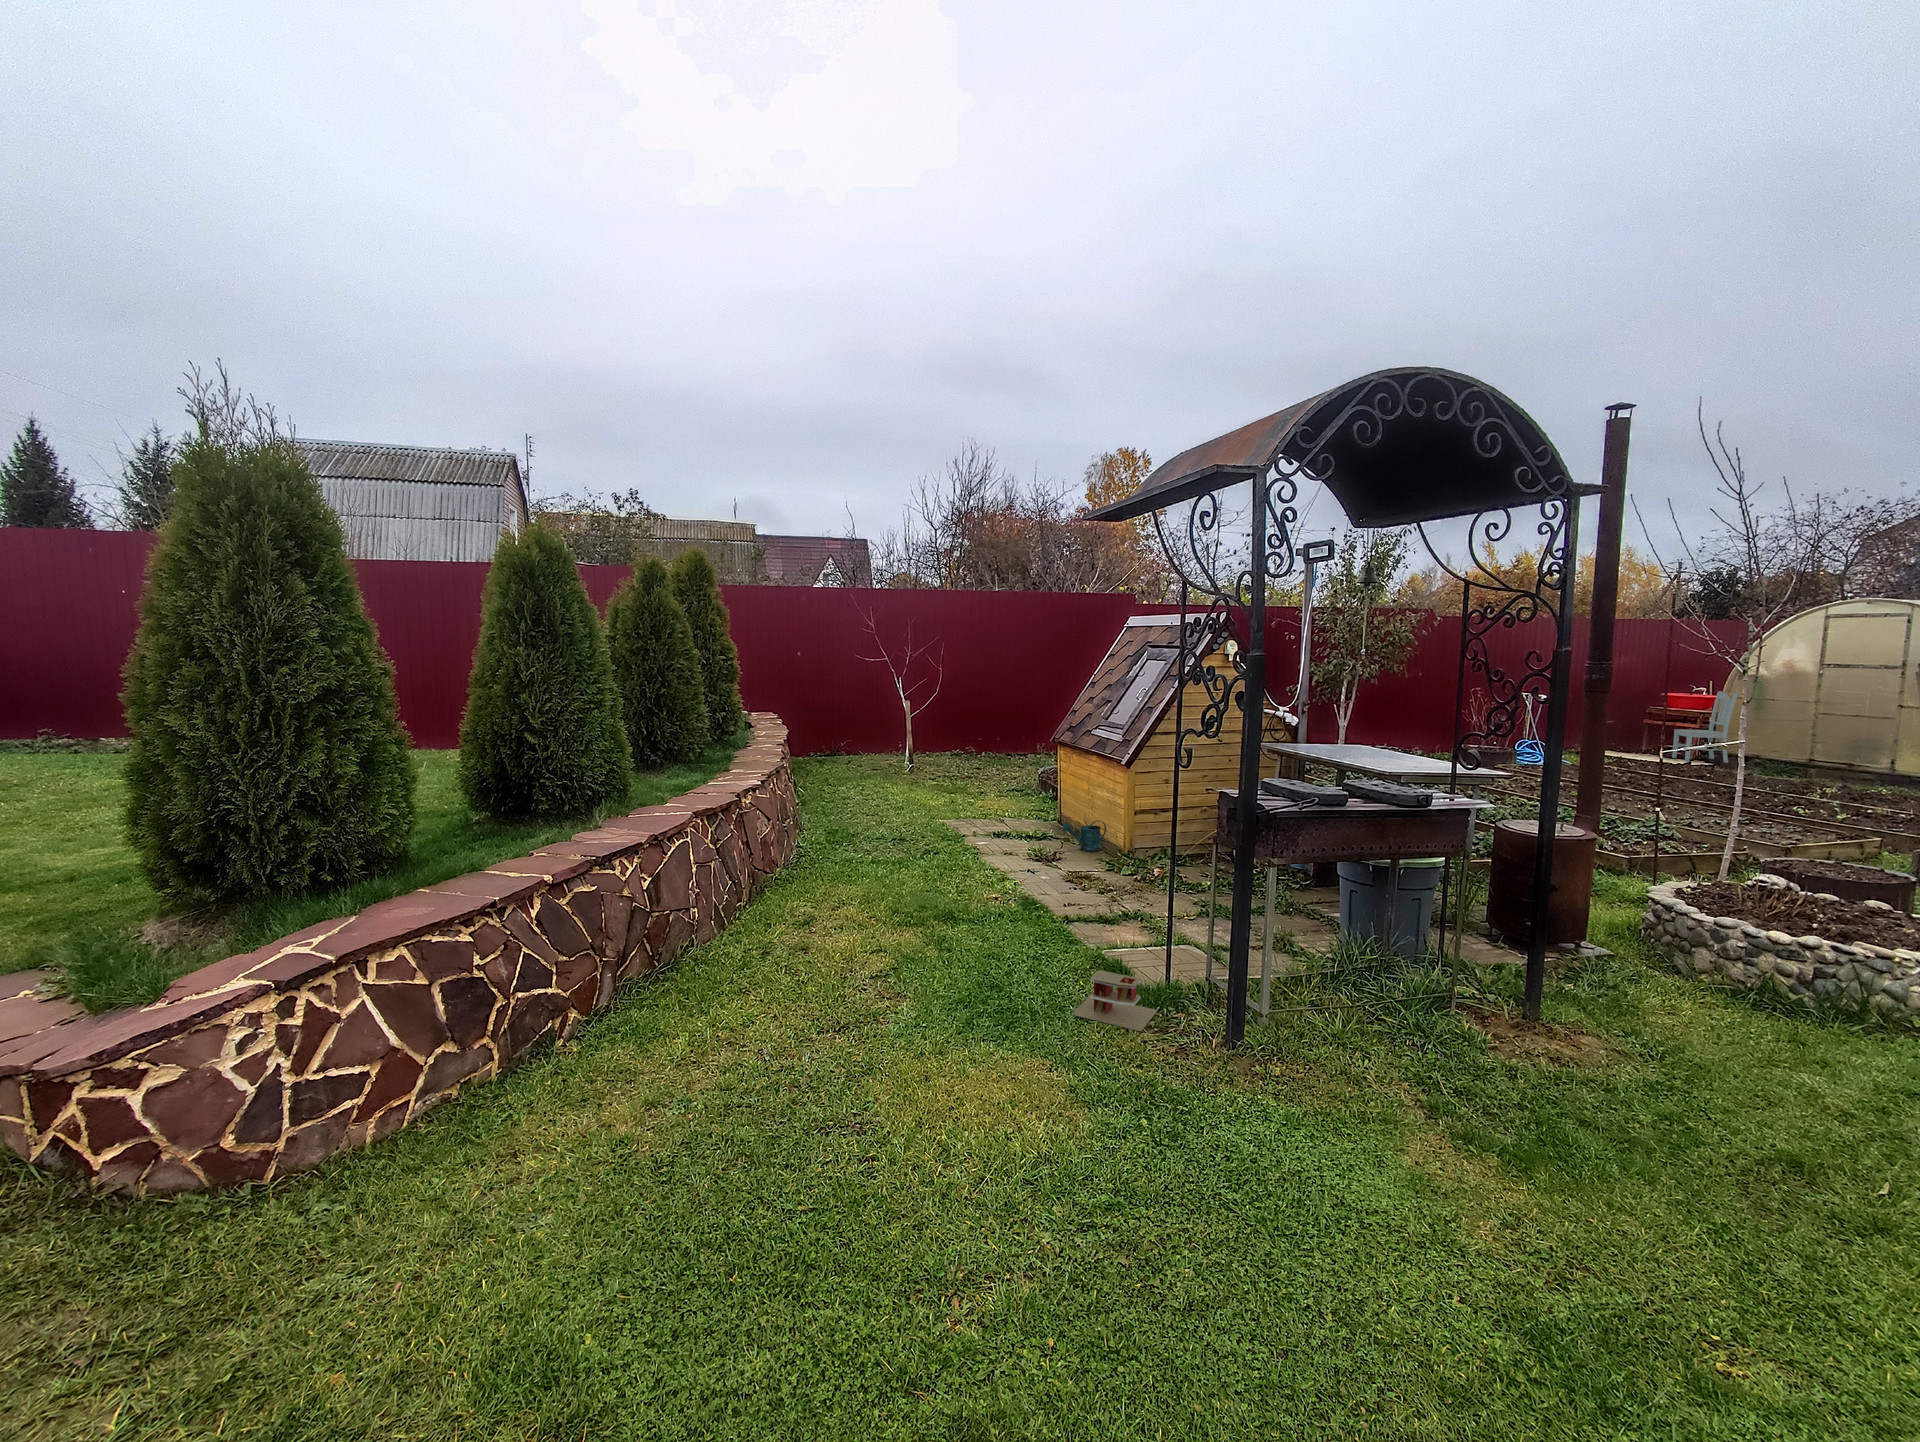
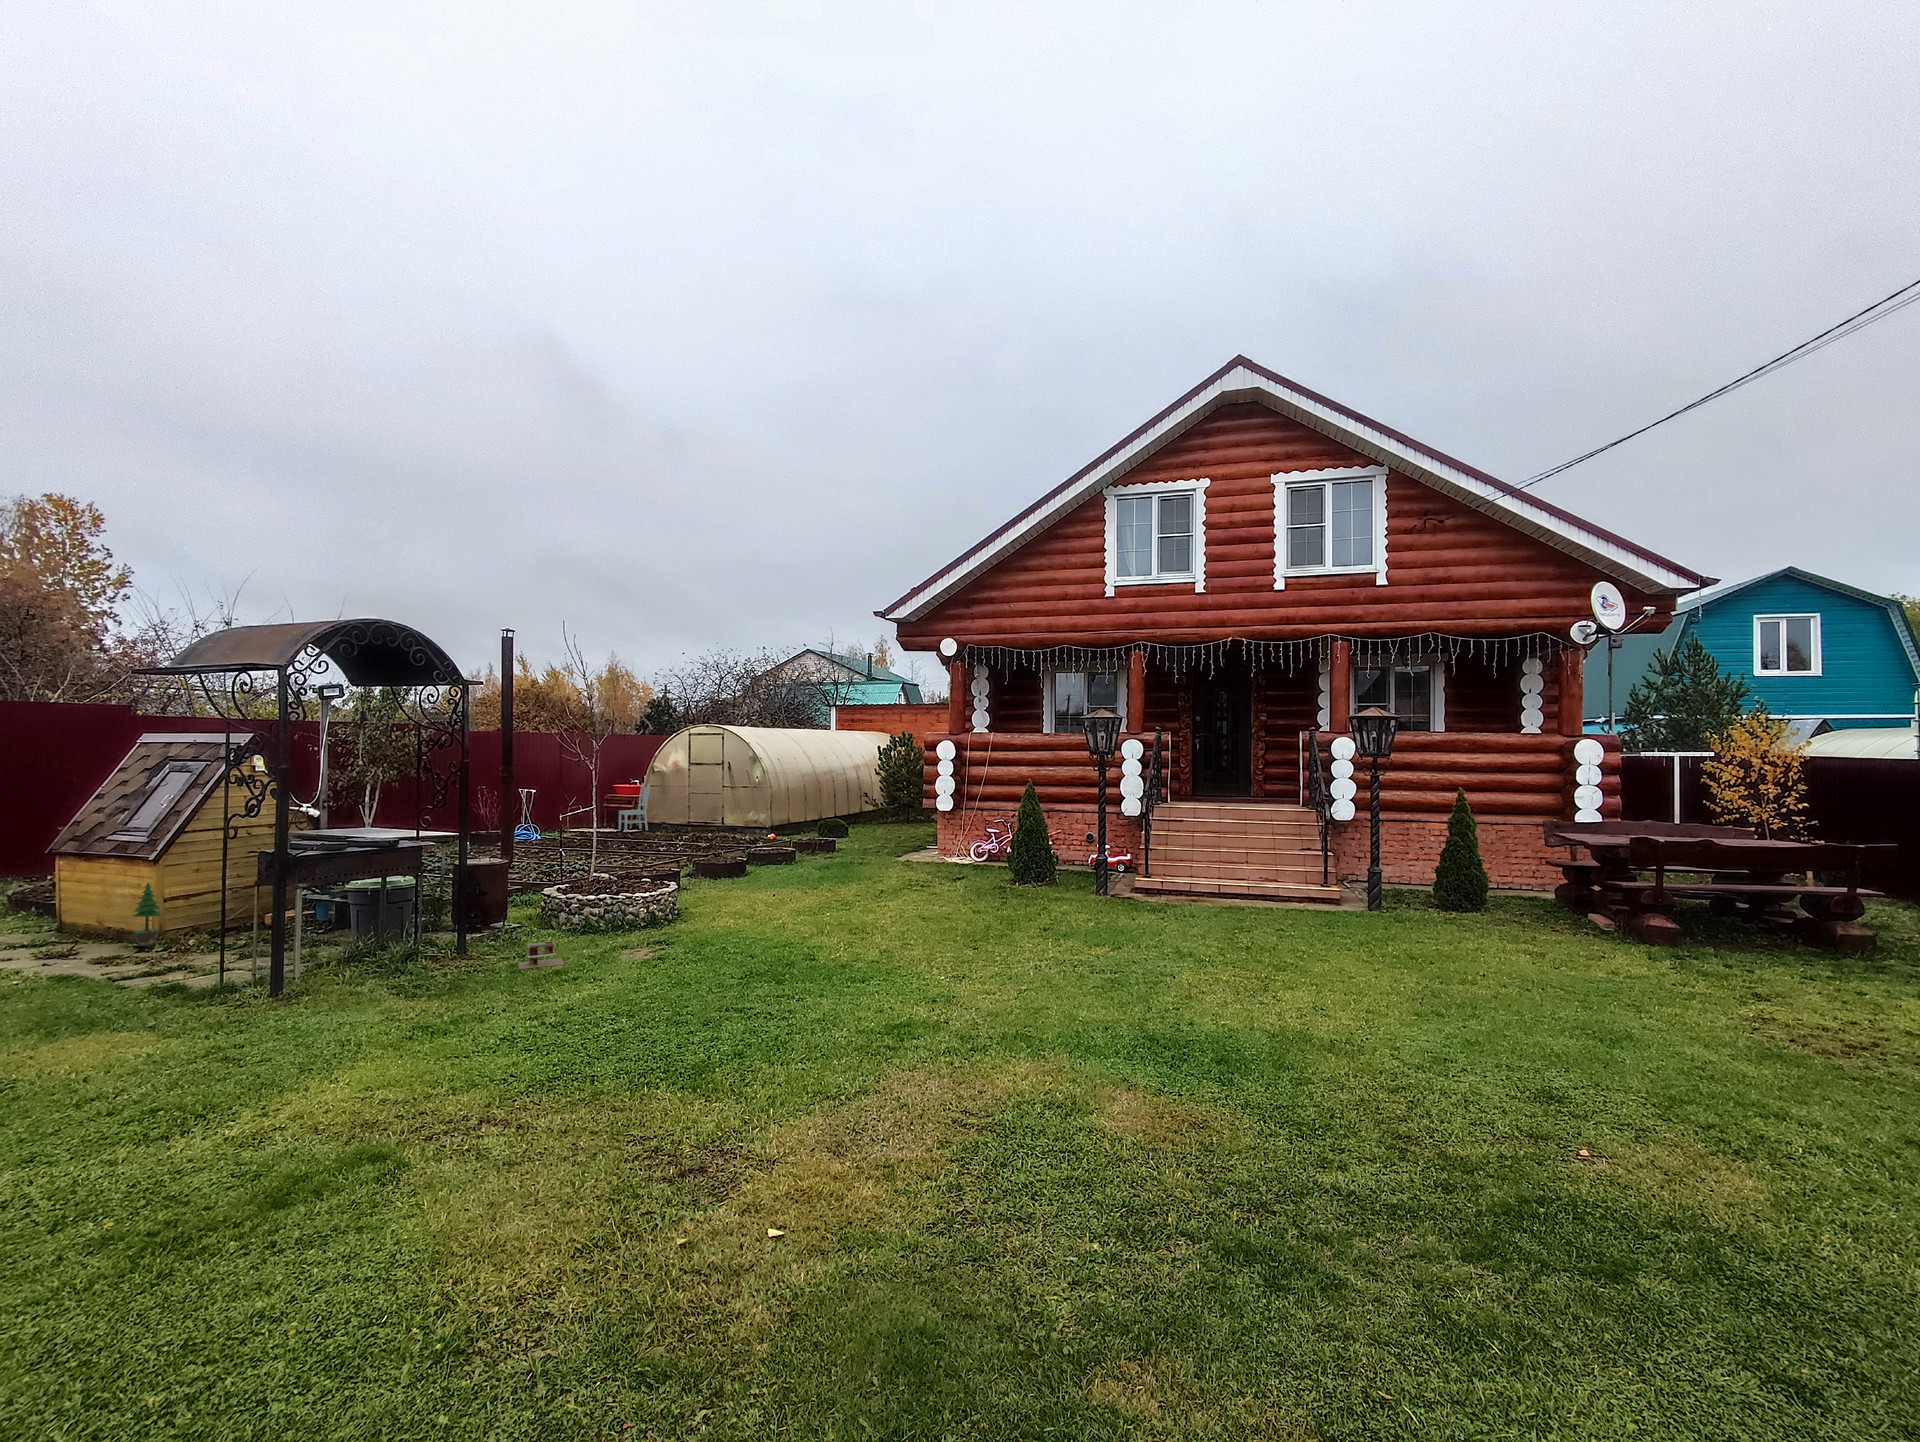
potted tree: none [1107,788,1134,860] -> present [132,882,162,947]
watering can: present [1062,820,1106,852] -> none [70,918,125,948]
toy house: present [1072,970,1158,1031] -> present [518,941,564,969]

